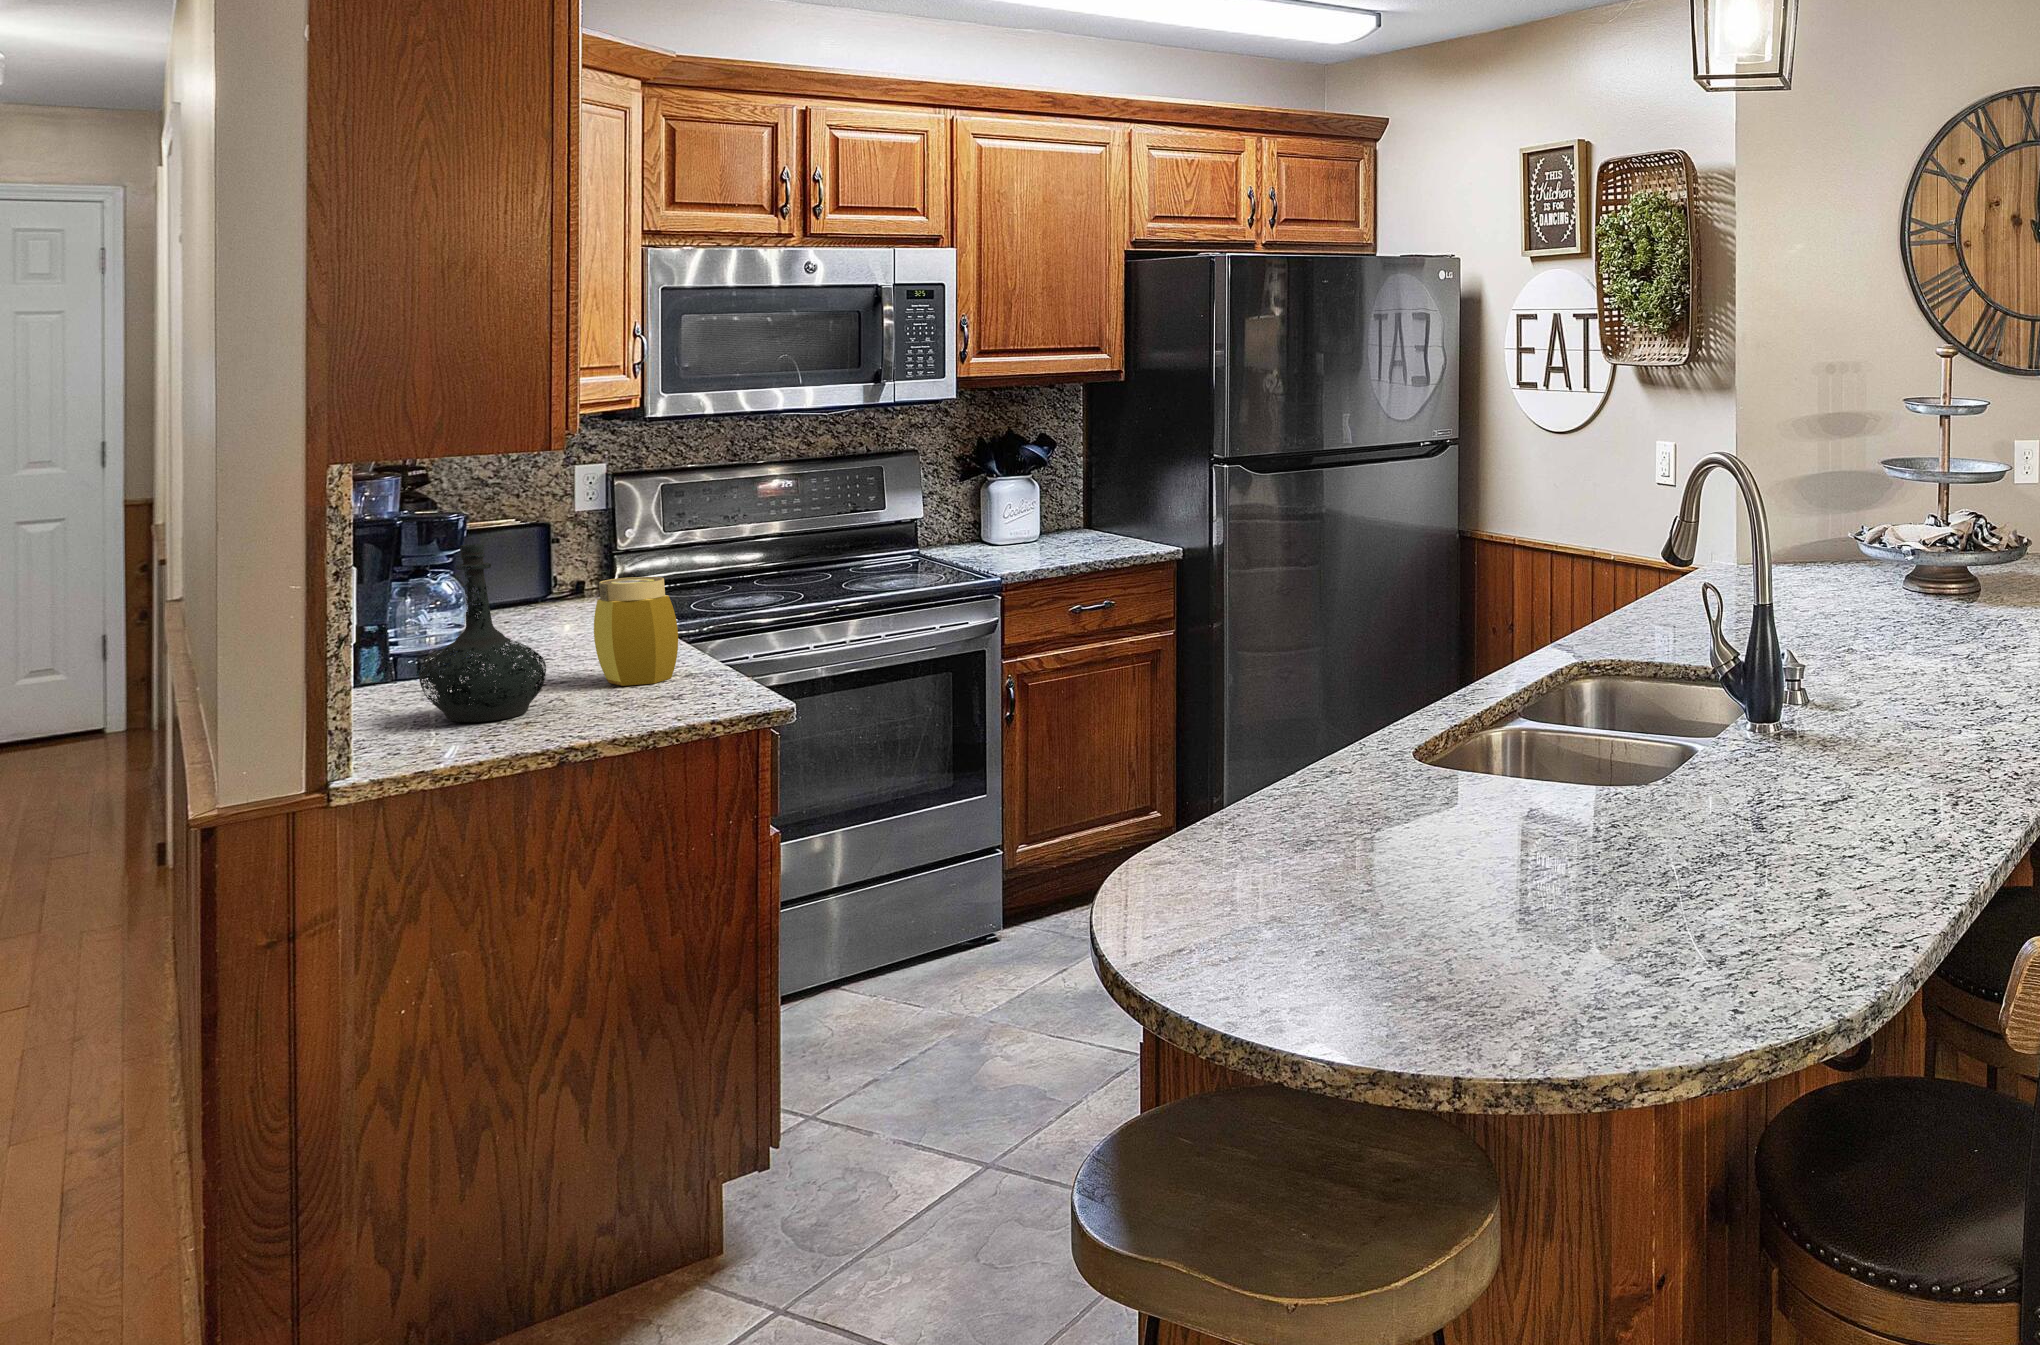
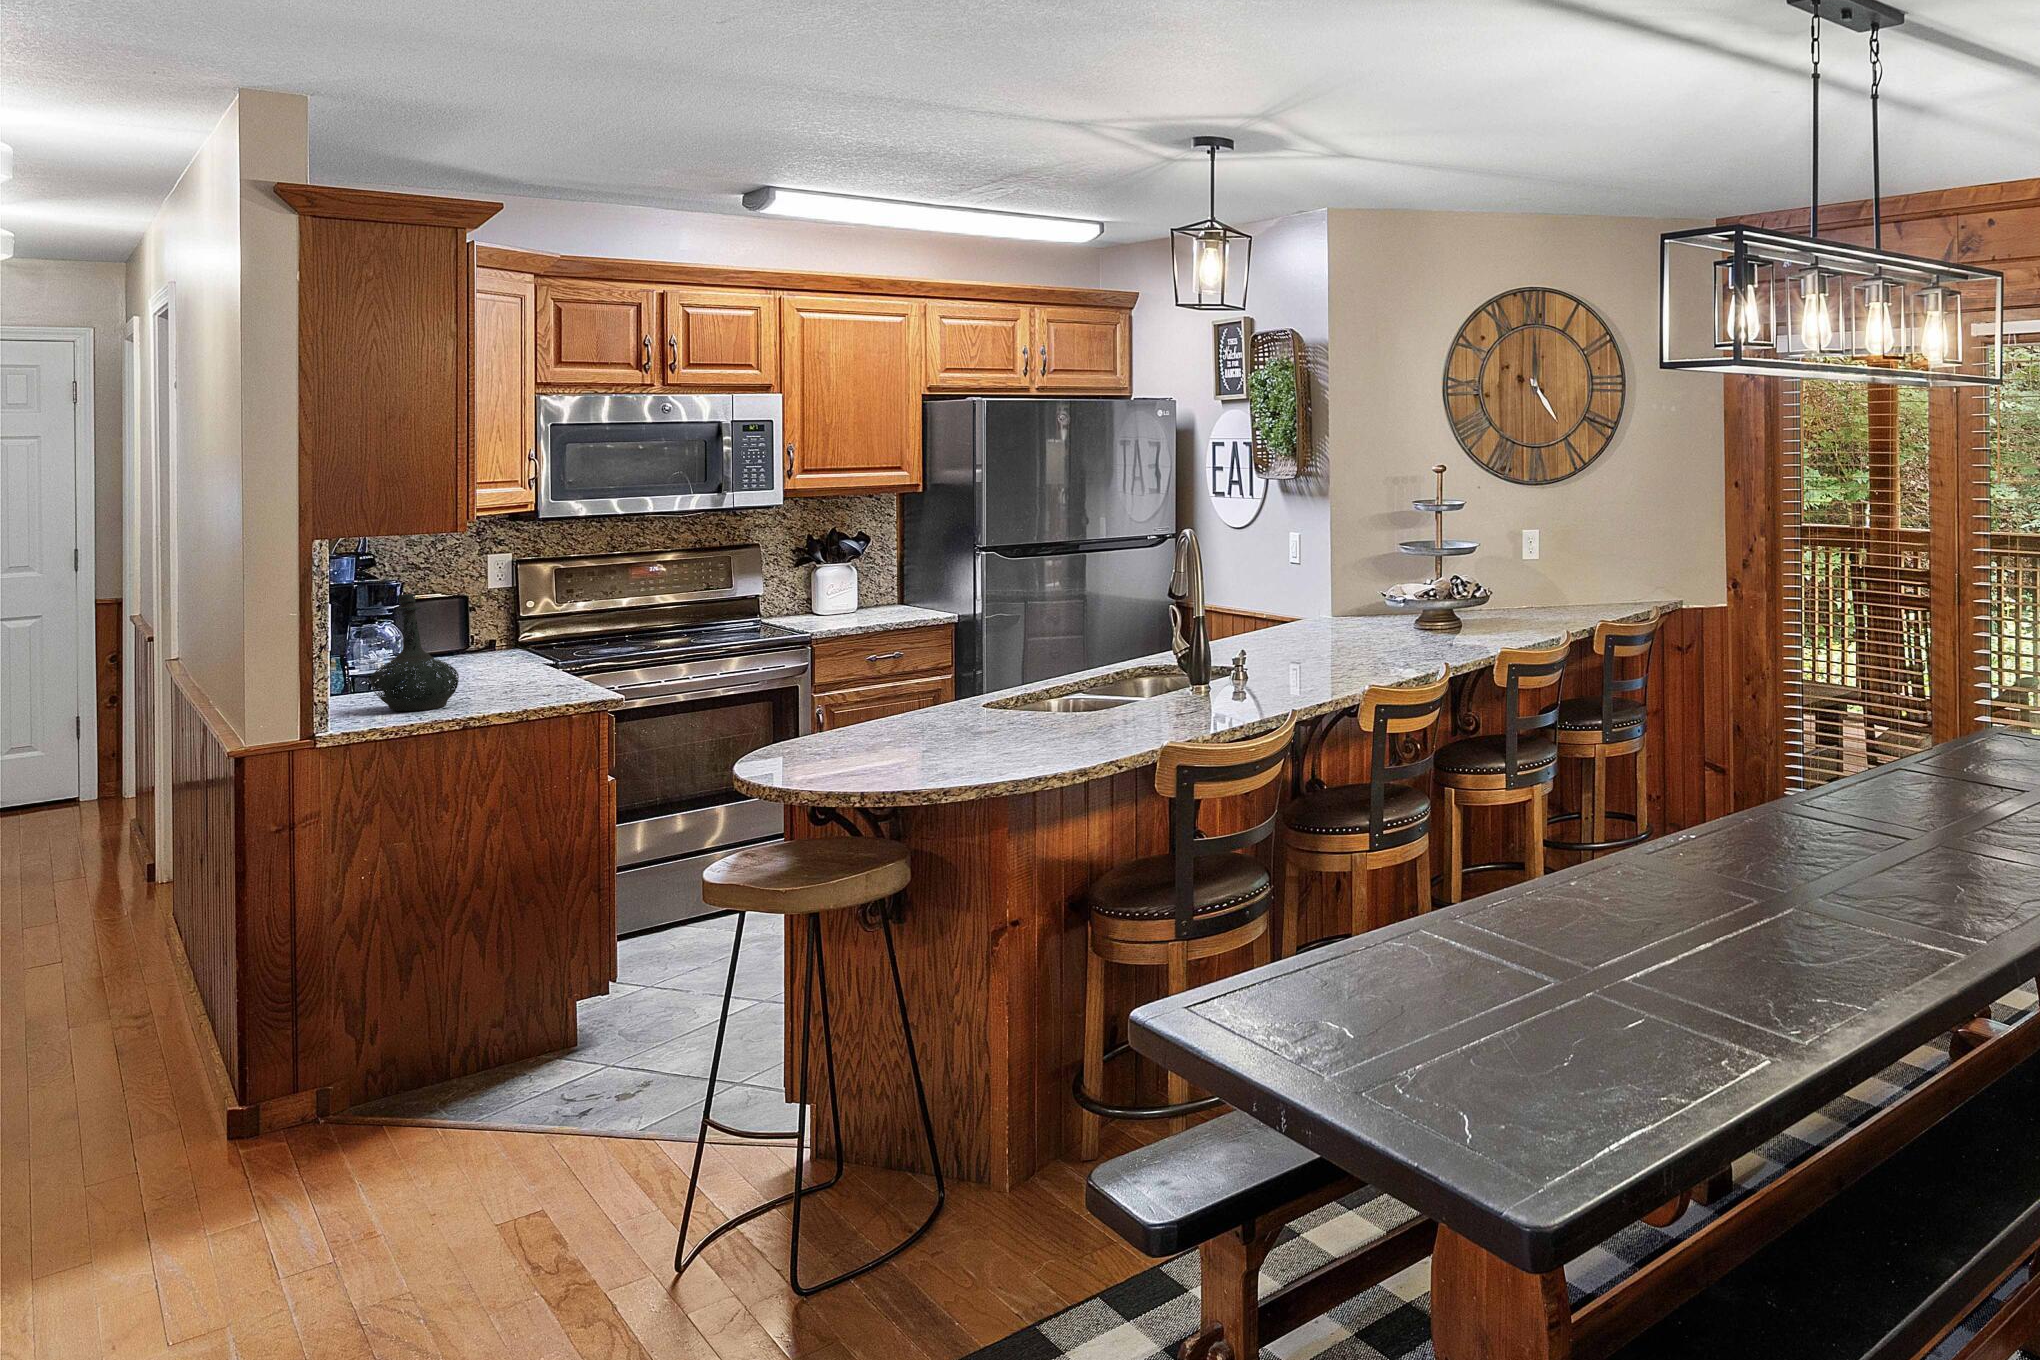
jar: present [594,577,678,686] -> none [494,621,554,693]

